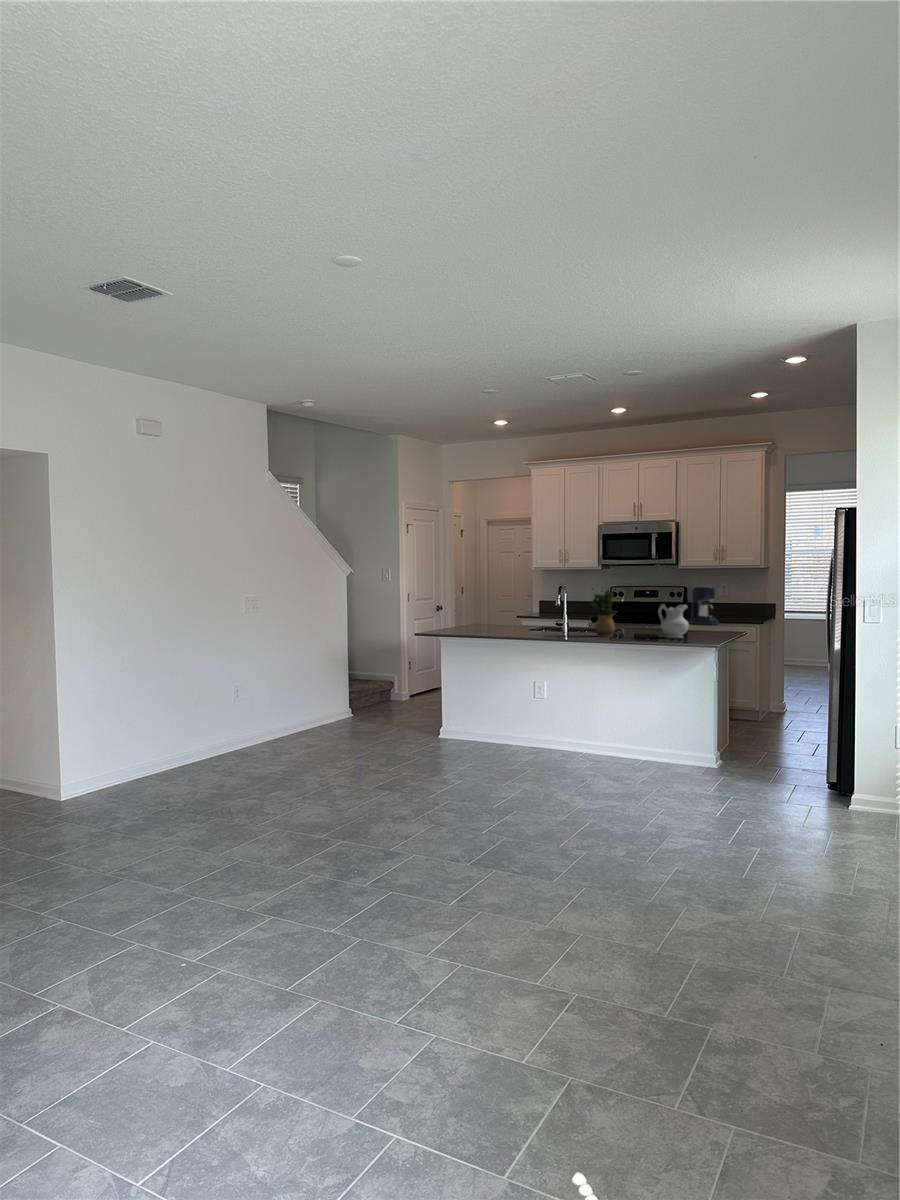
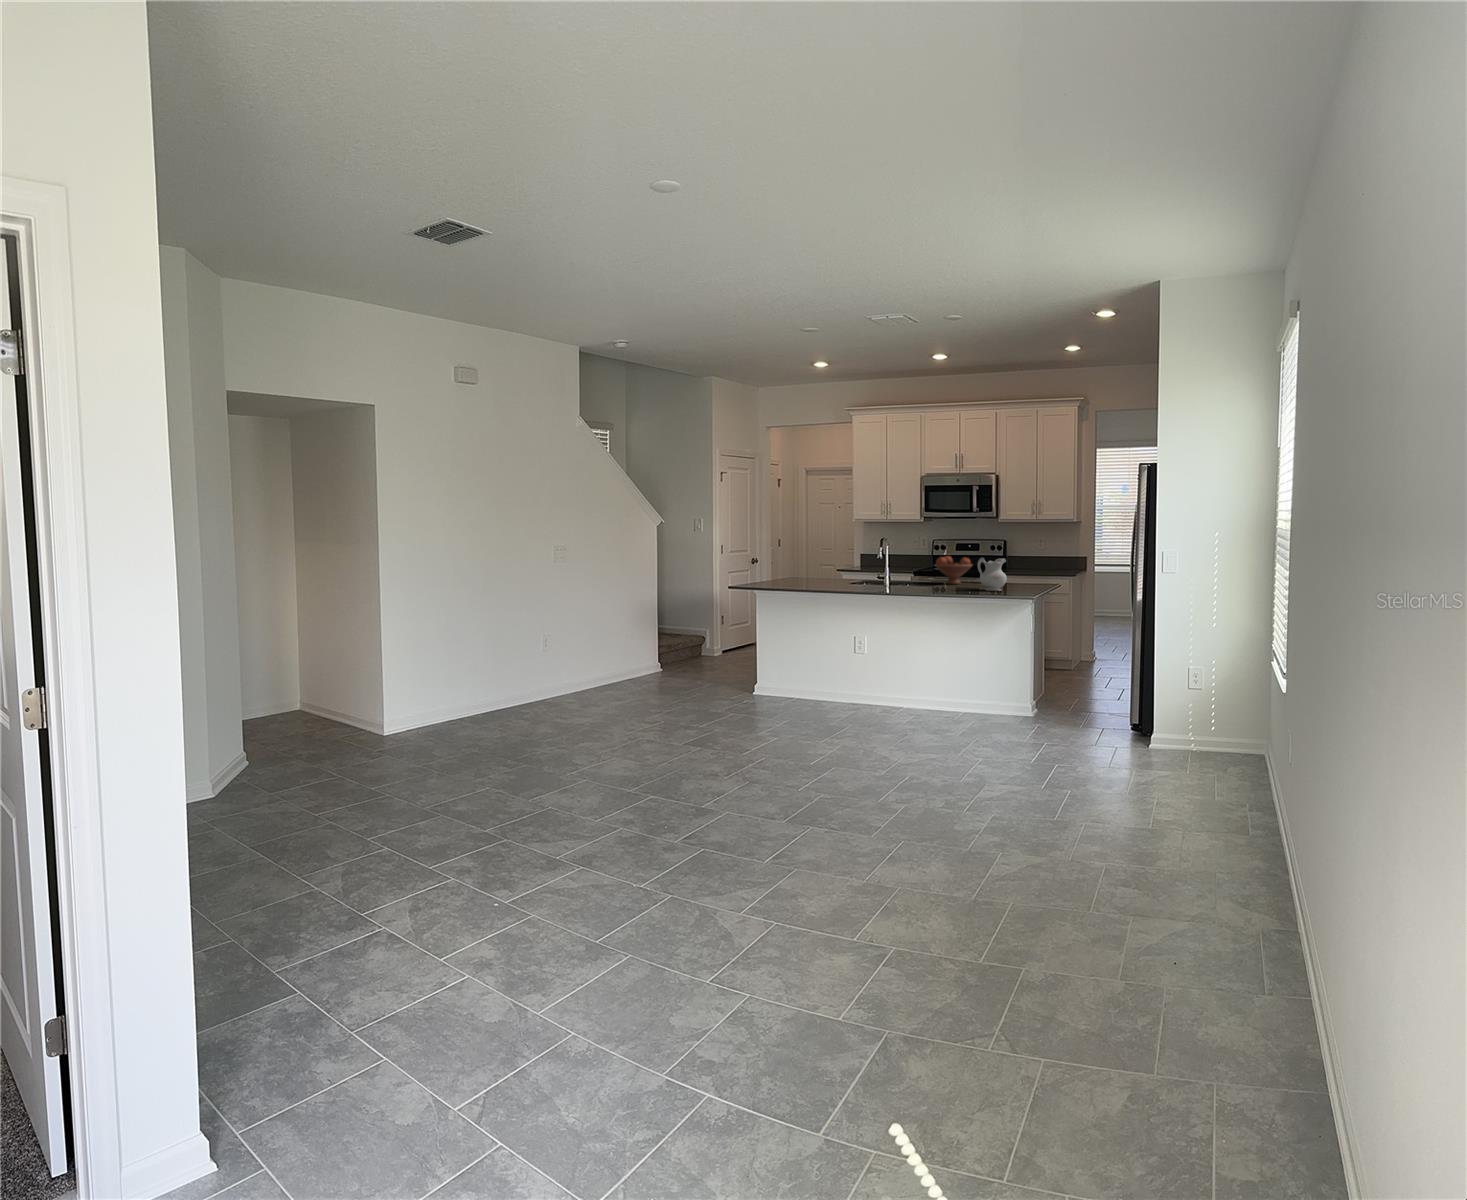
coffee maker: present [690,586,718,625] -> none [1011,540,1040,579]
potted plant: present [591,589,615,637] -> none [911,542,936,589]
fruit bowl: none [614,603,653,631] -> present [935,556,972,584]

